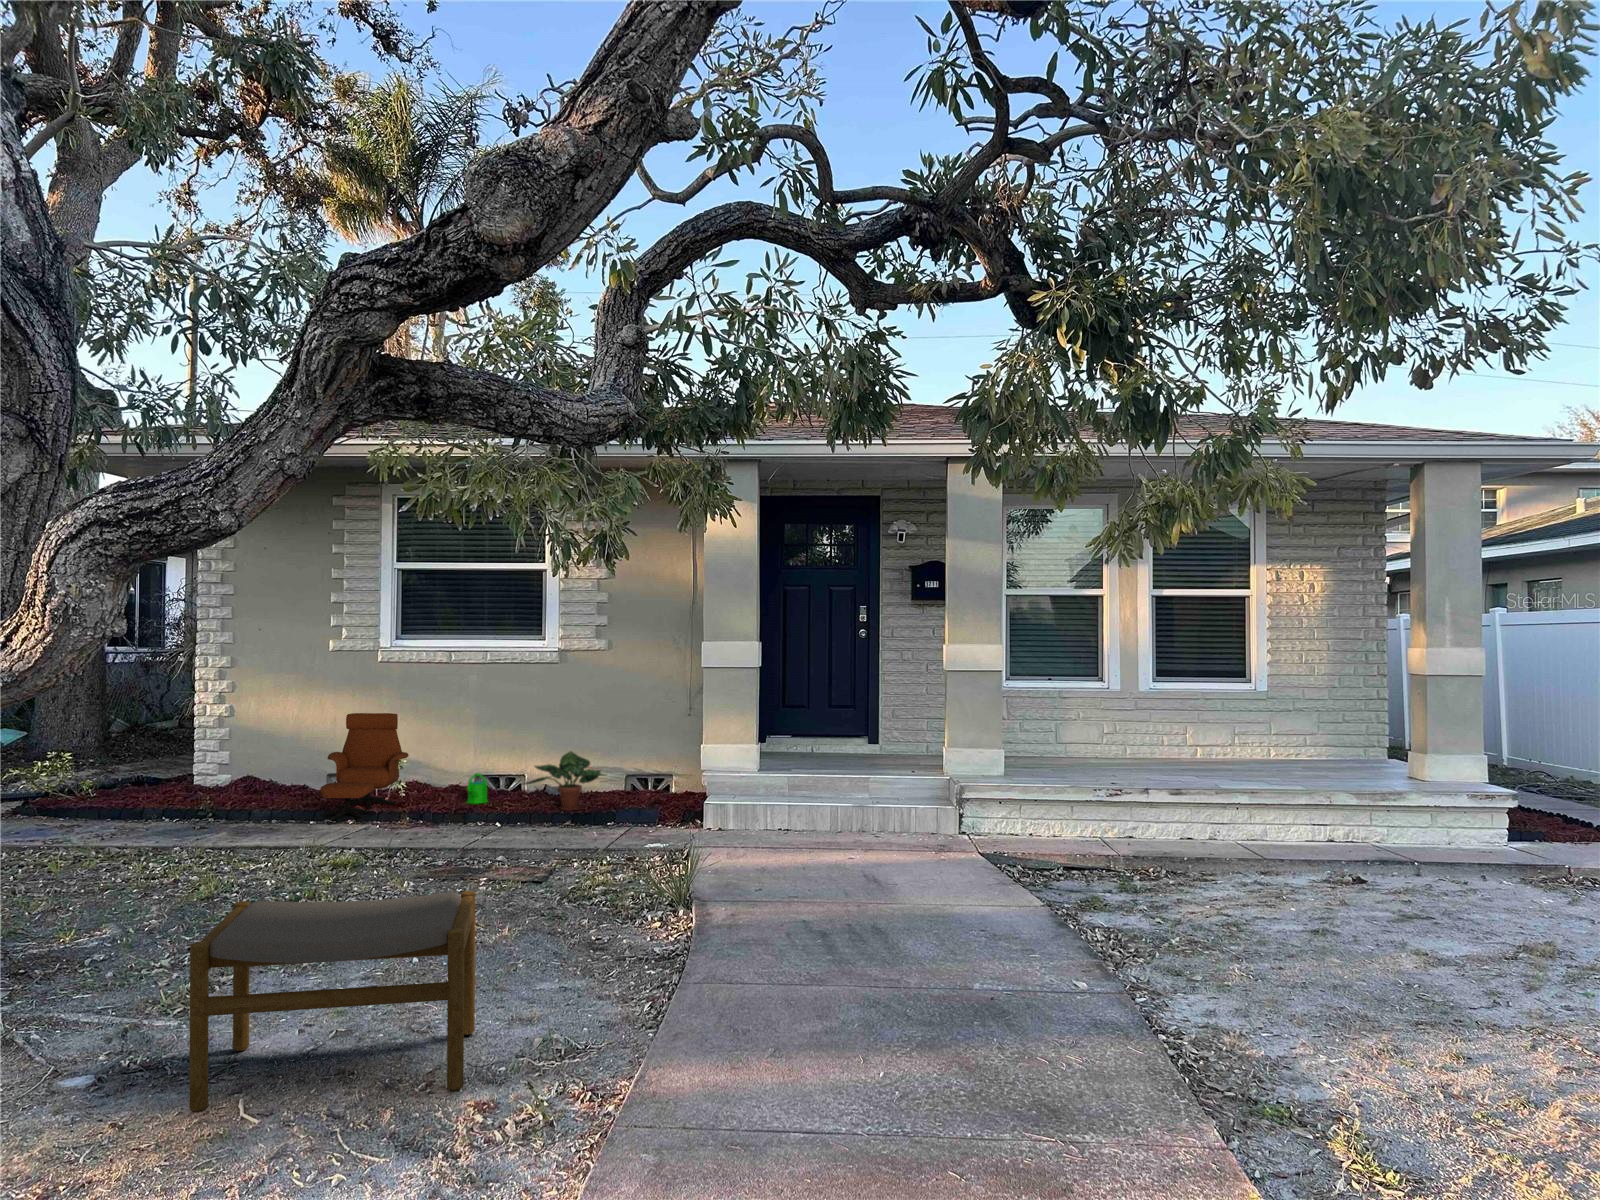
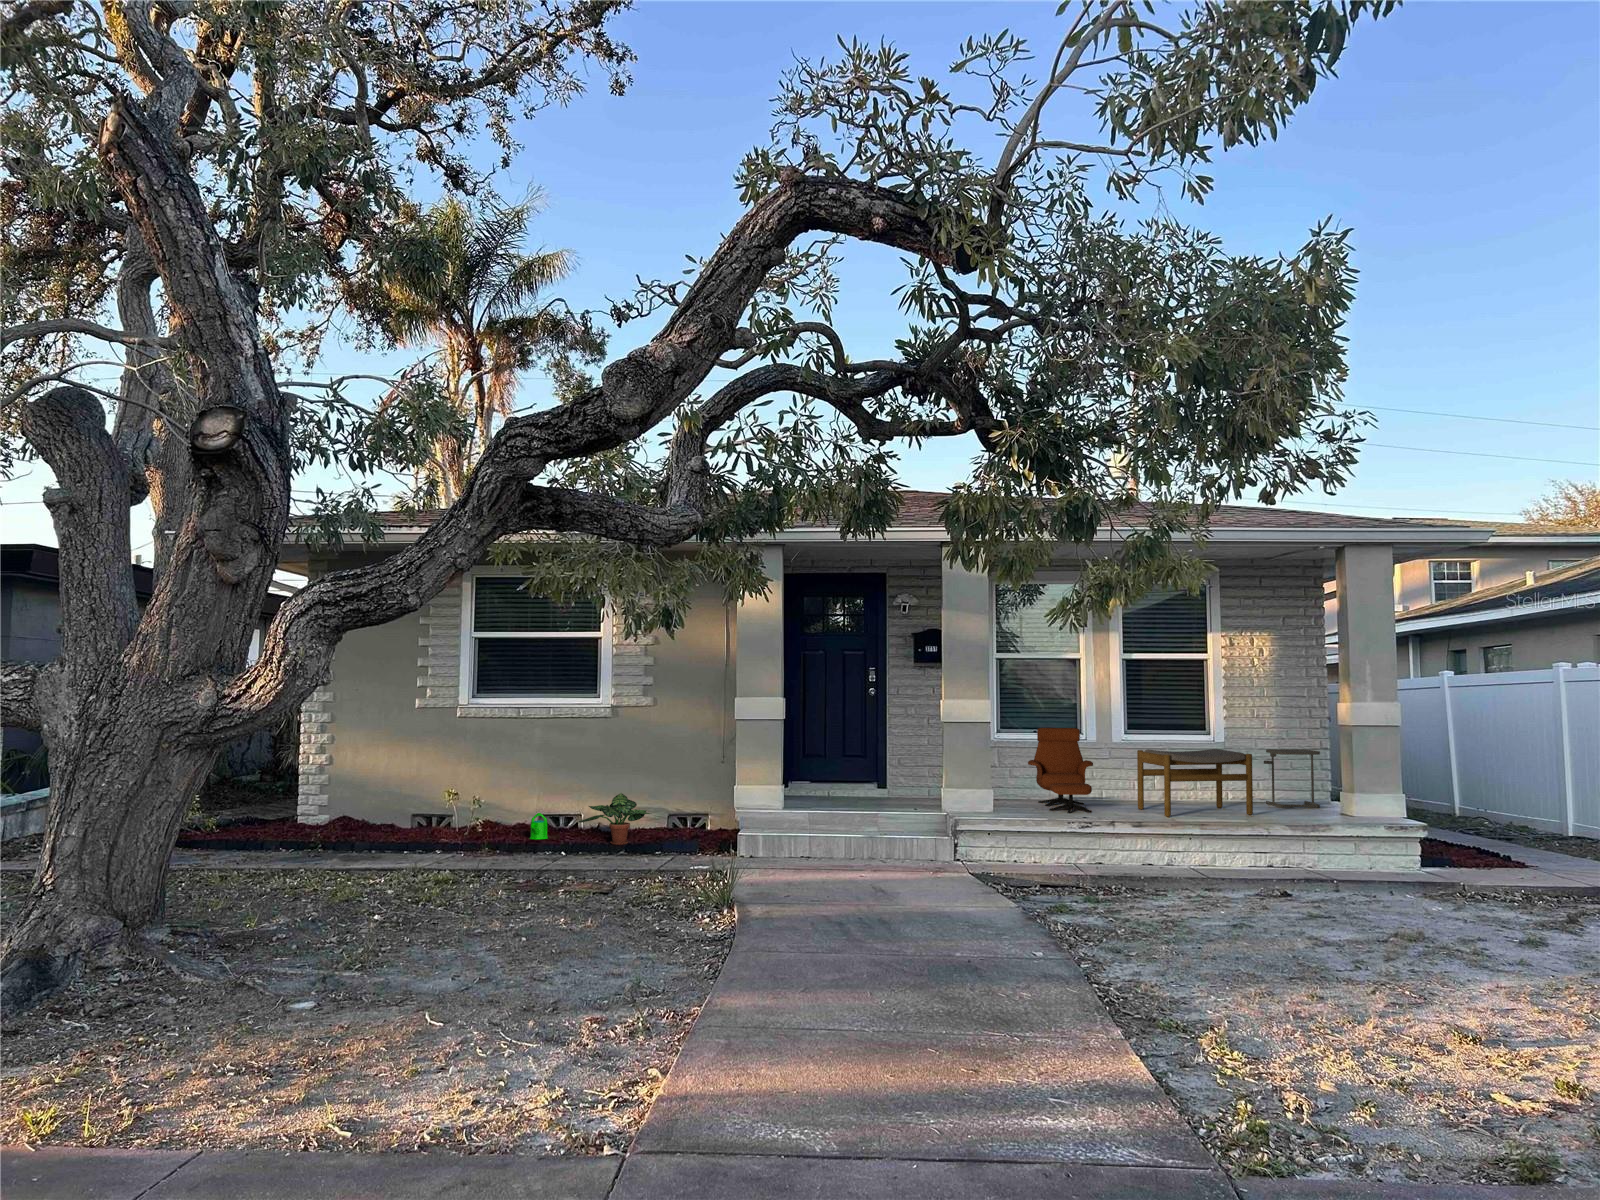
side table: none [1314,699,1380,766] -> present [1264,749,1320,808]
lounge chair: present [320,713,409,820] -> present [1028,728,1093,813]
footstool: present [190,891,475,1112] -> present [1137,749,1253,817]

